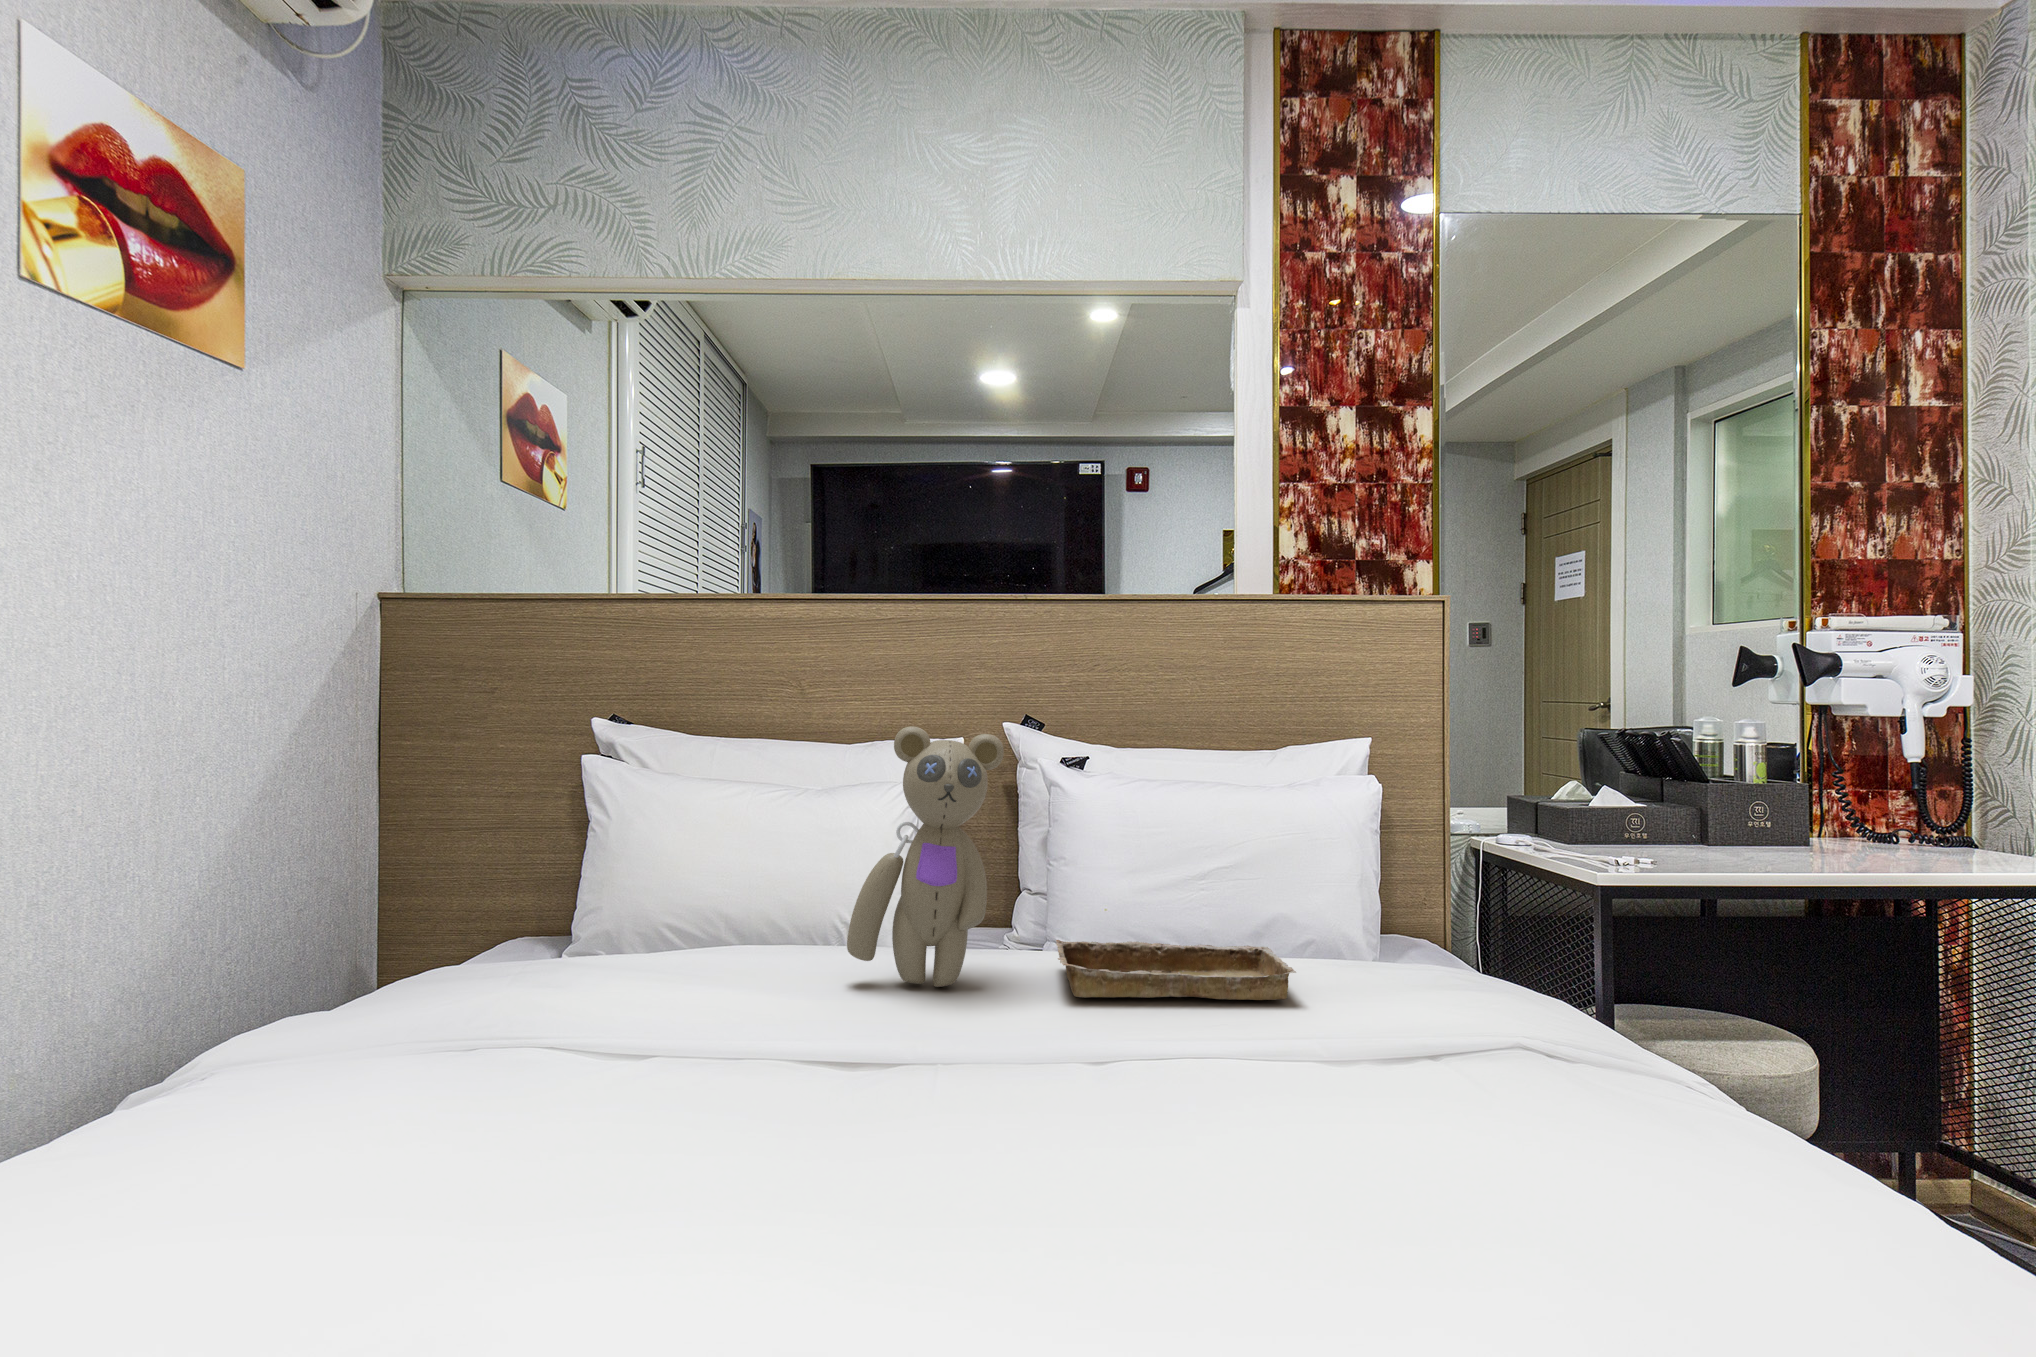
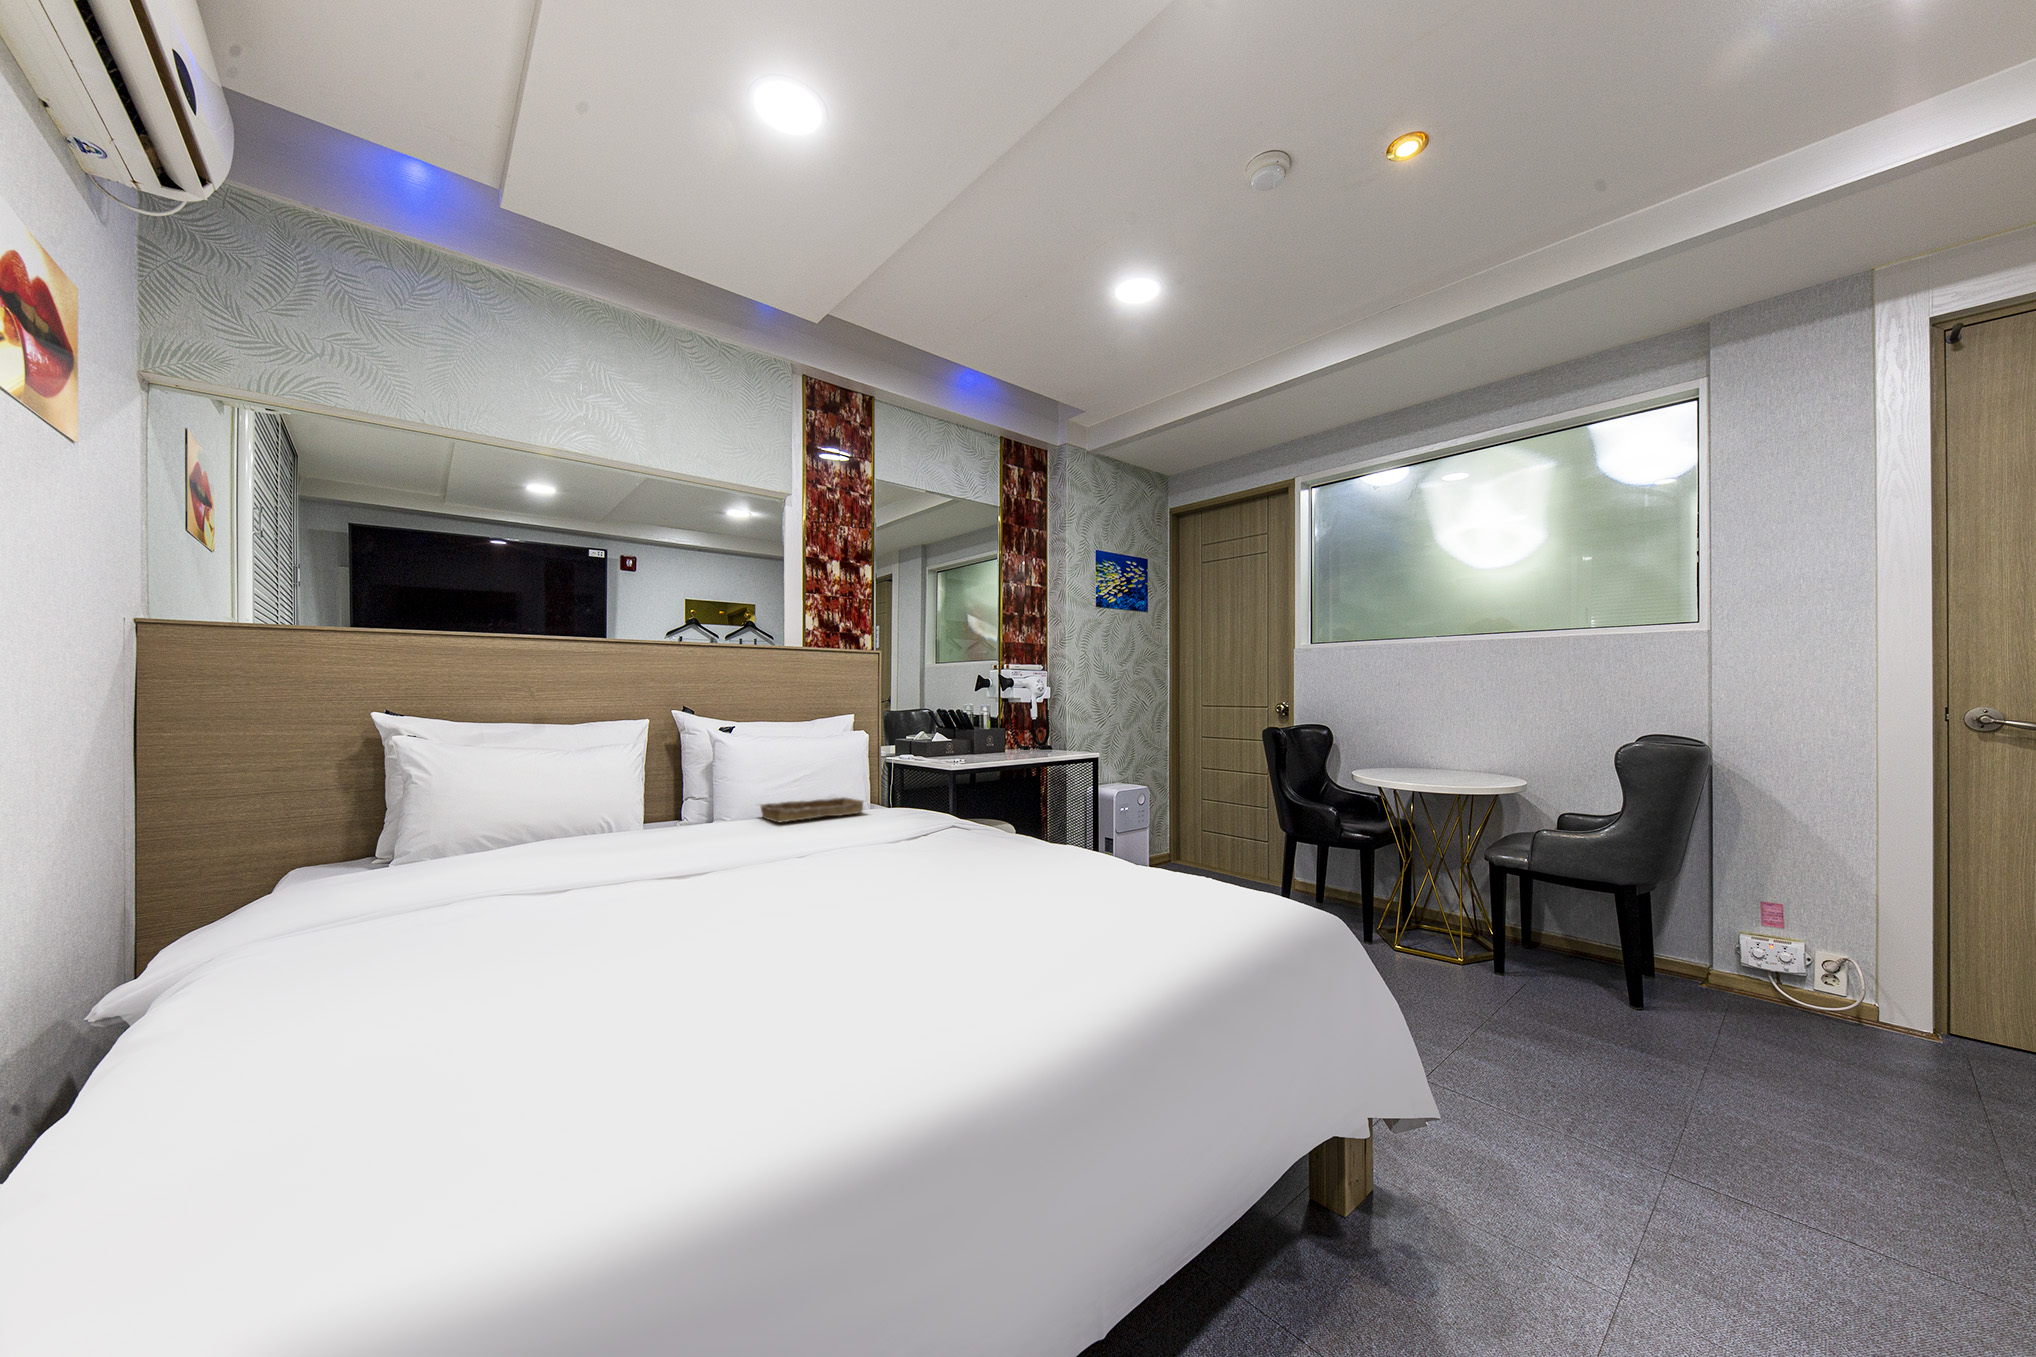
teddy bear: present [847,726,1004,987] -> none [662,707,740,829]

